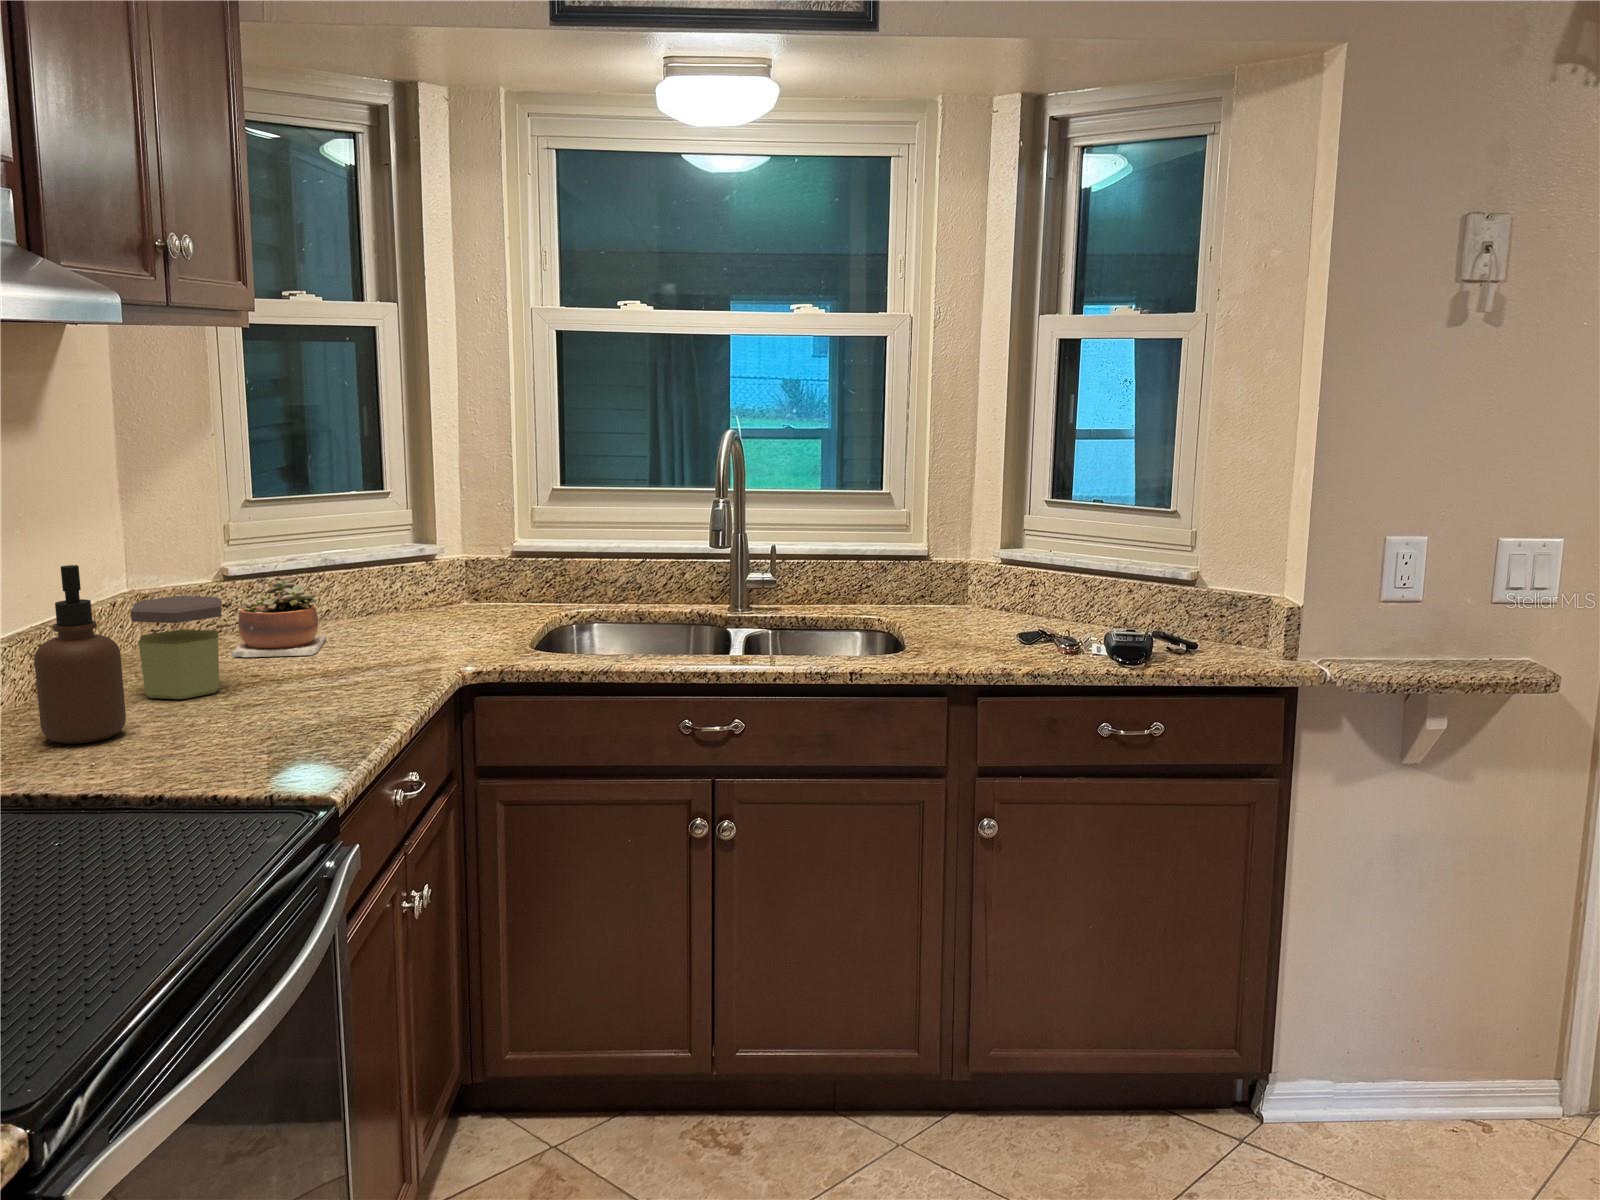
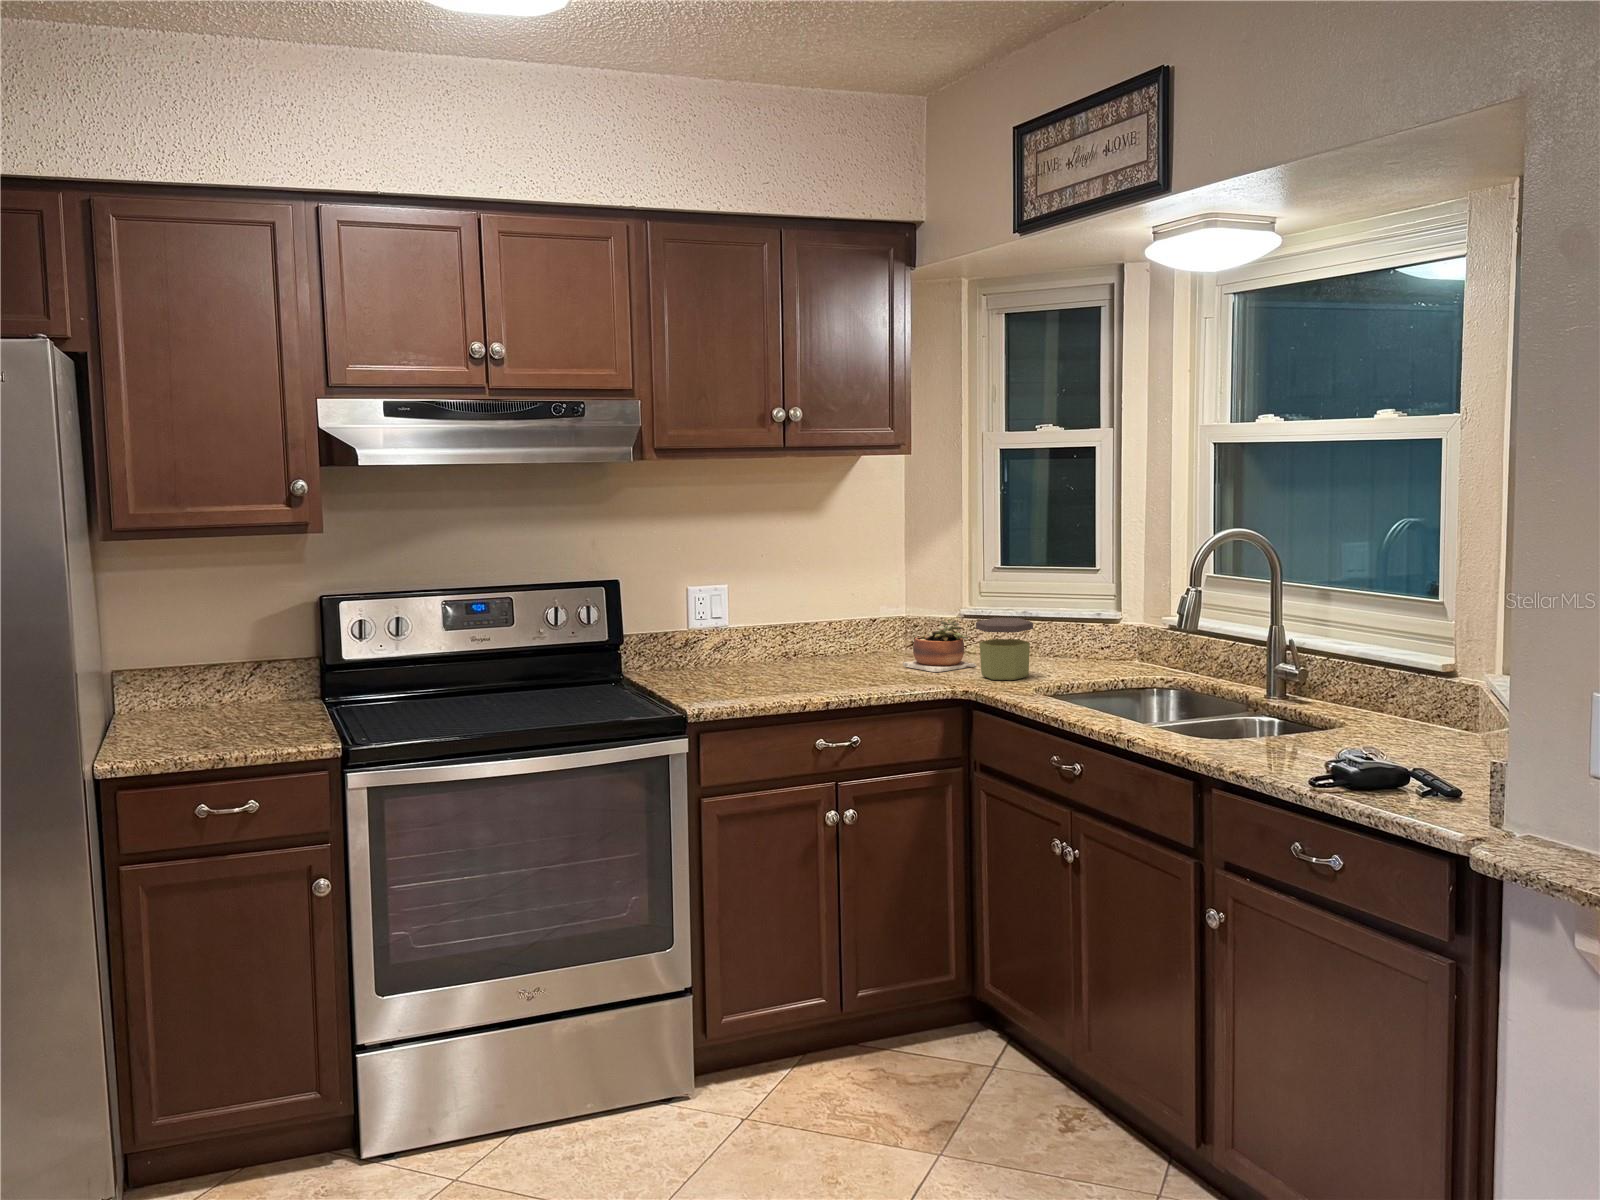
soap dispenser: present [34,565,126,744] -> none [708,591,750,687]
jar: present [131,596,222,699] -> present [976,618,1033,680]

